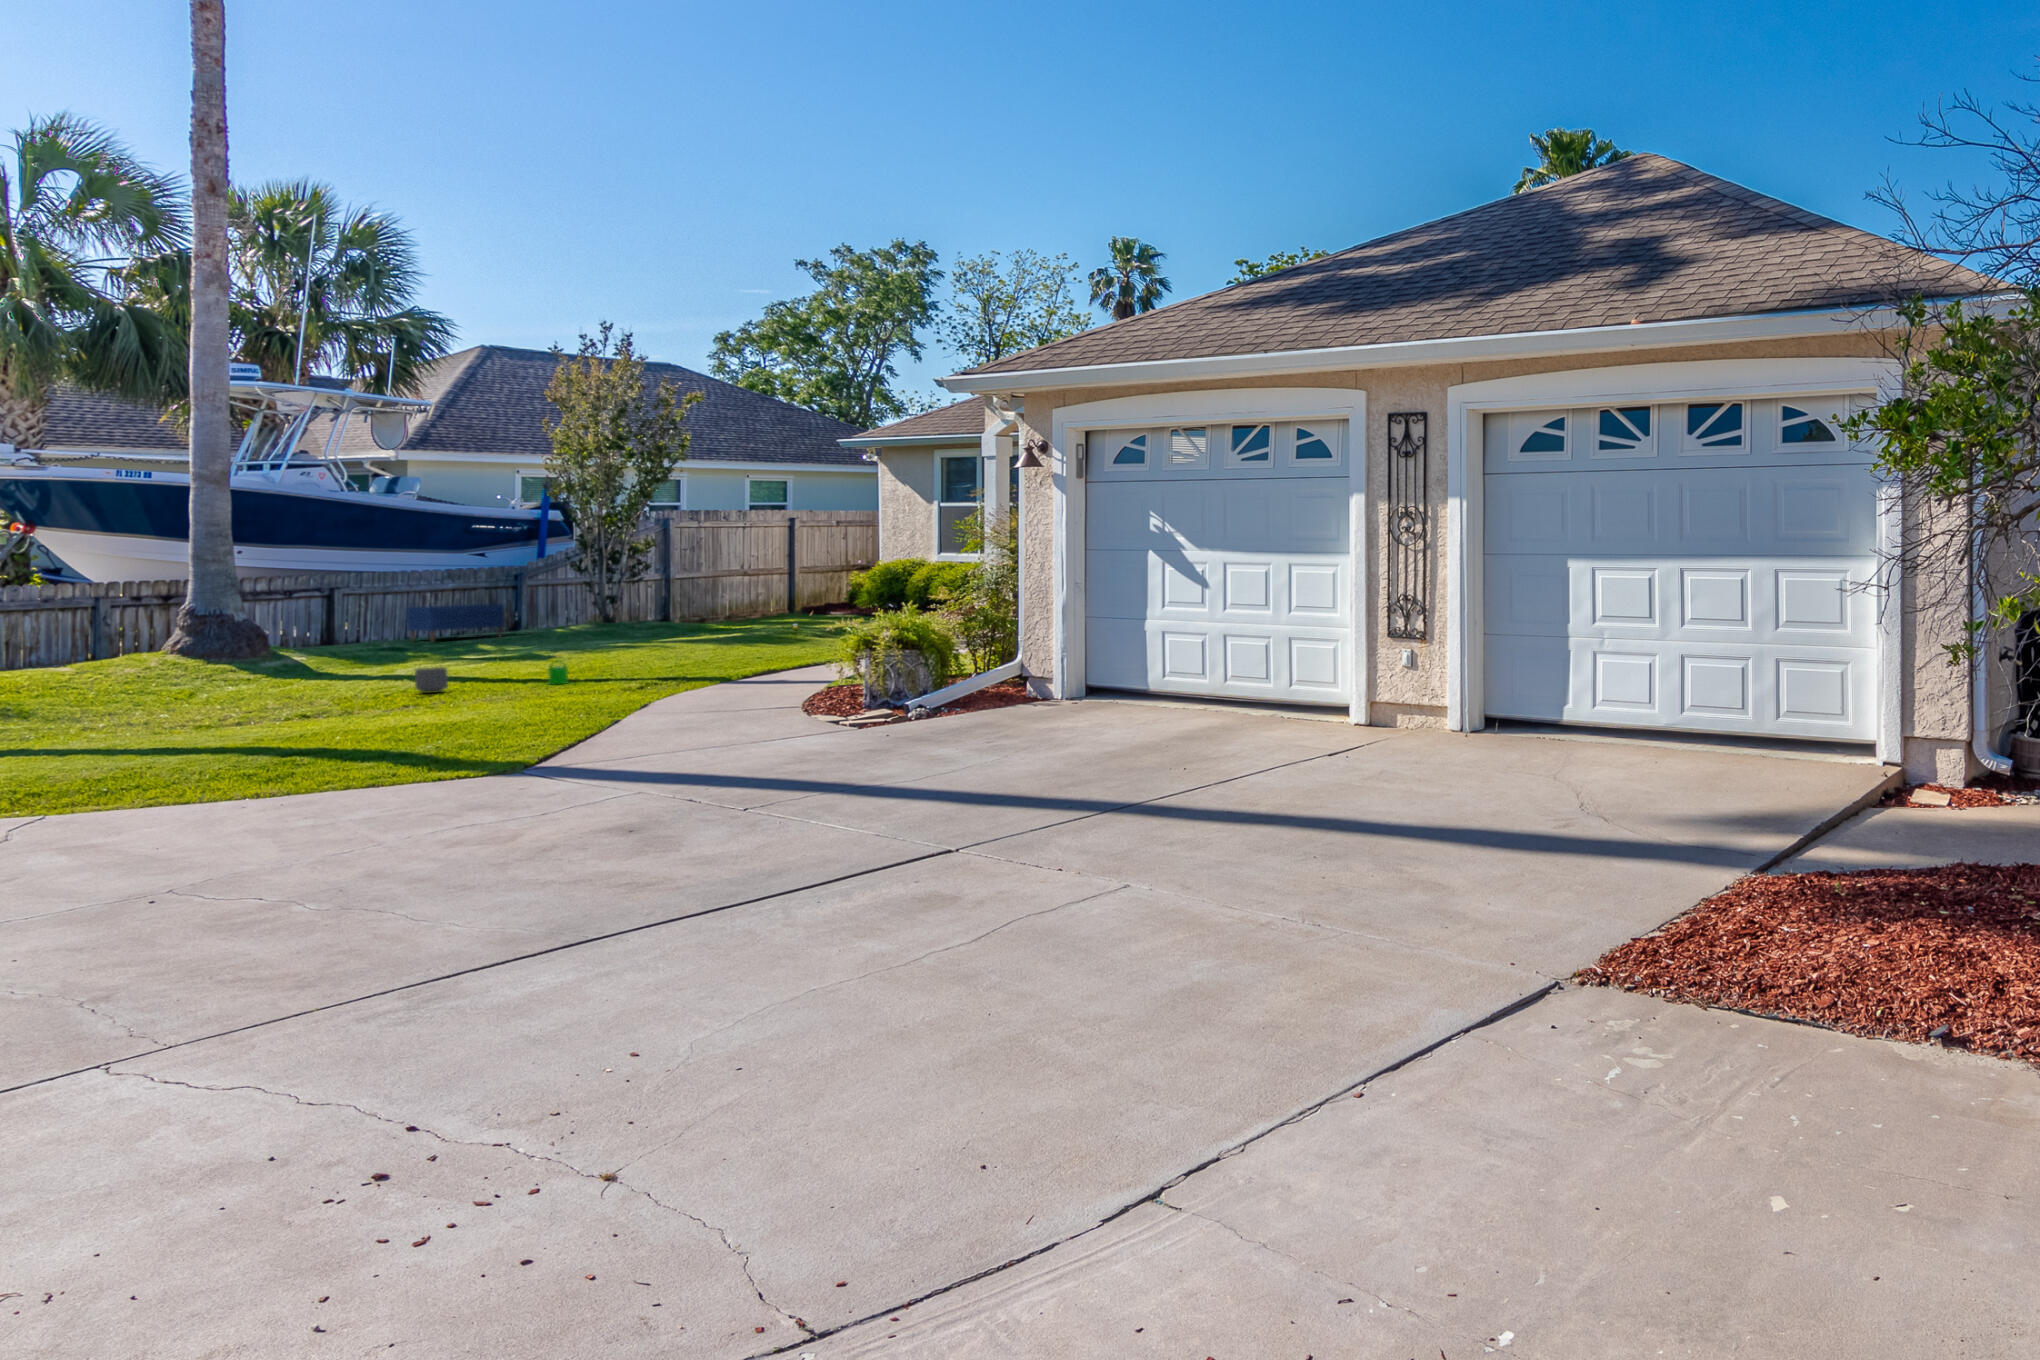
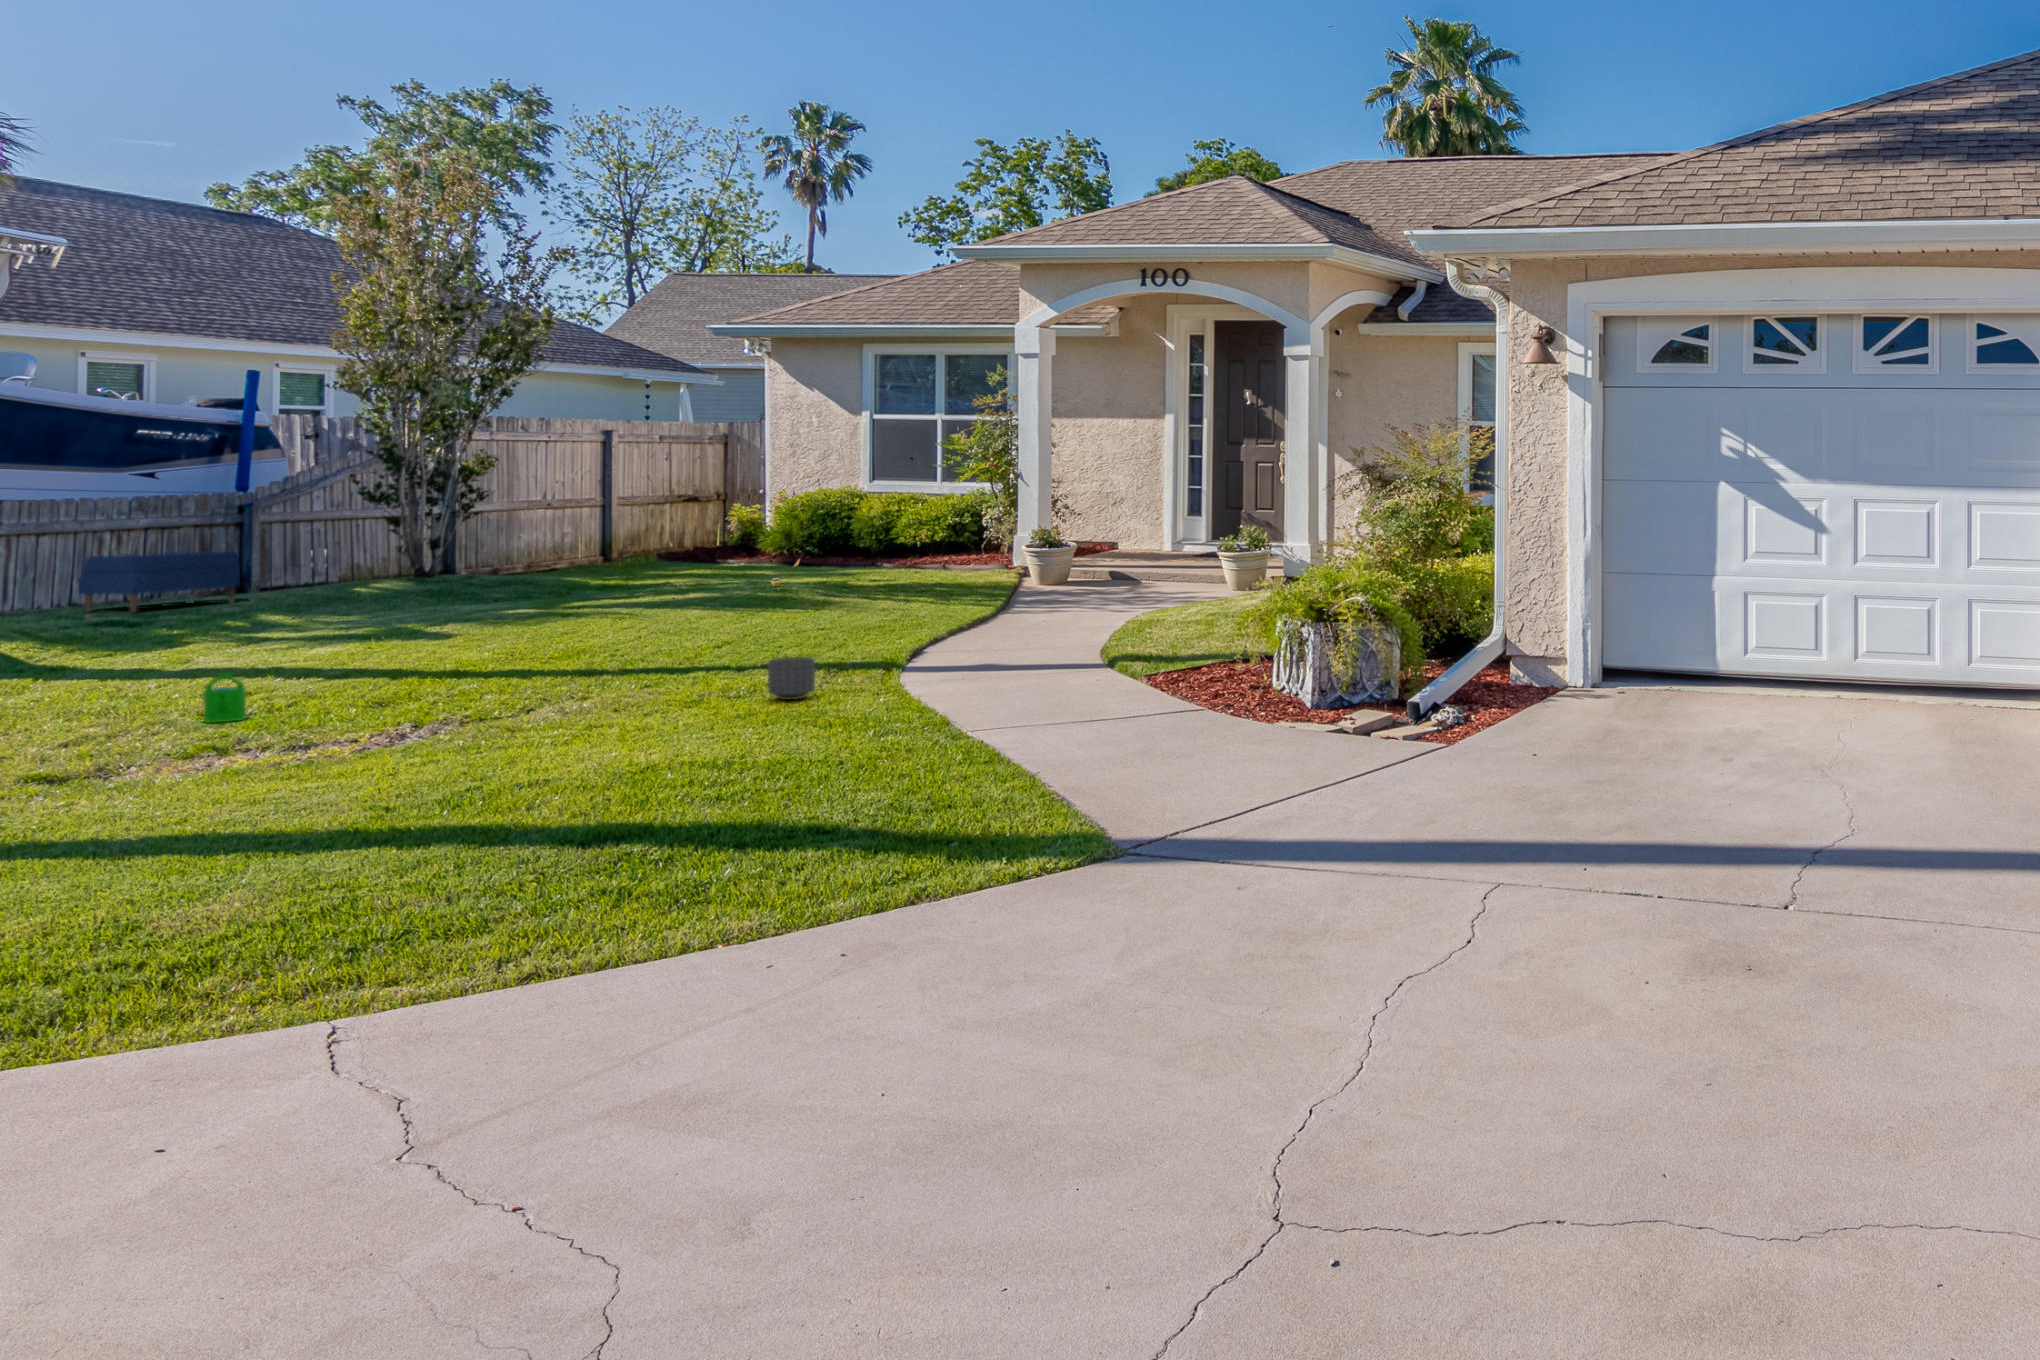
watering can: present [548,660,568,684] -> present [203,673,246,723]
planter: present [415,667,448,693] -> present [768,657,815,700]

